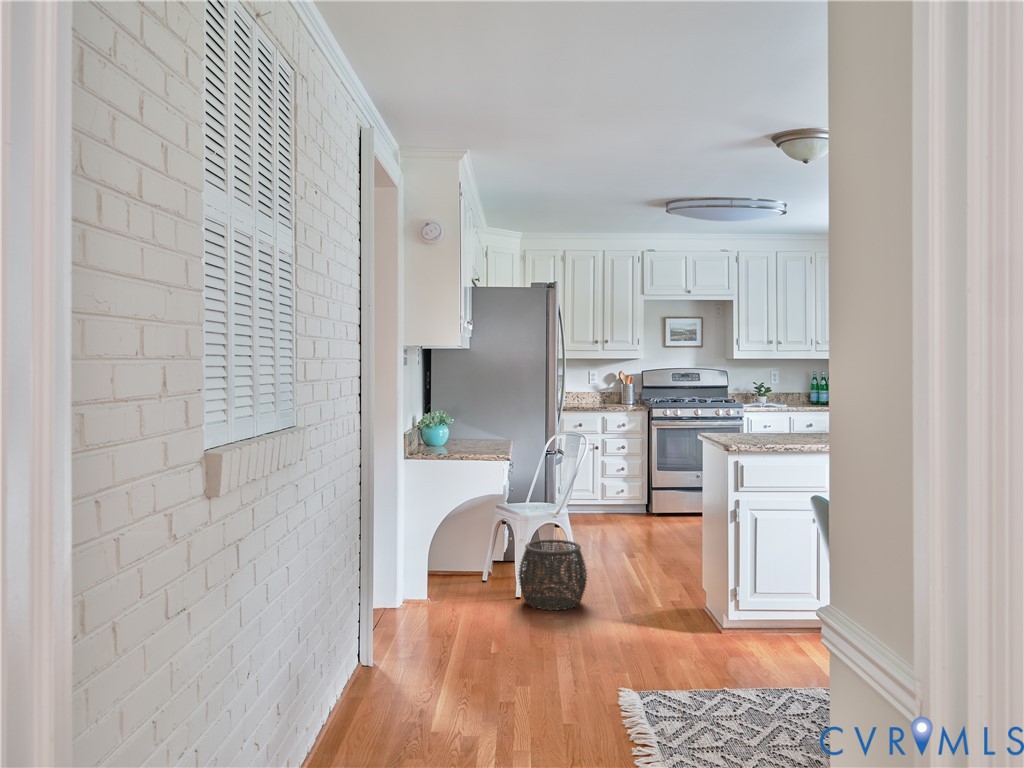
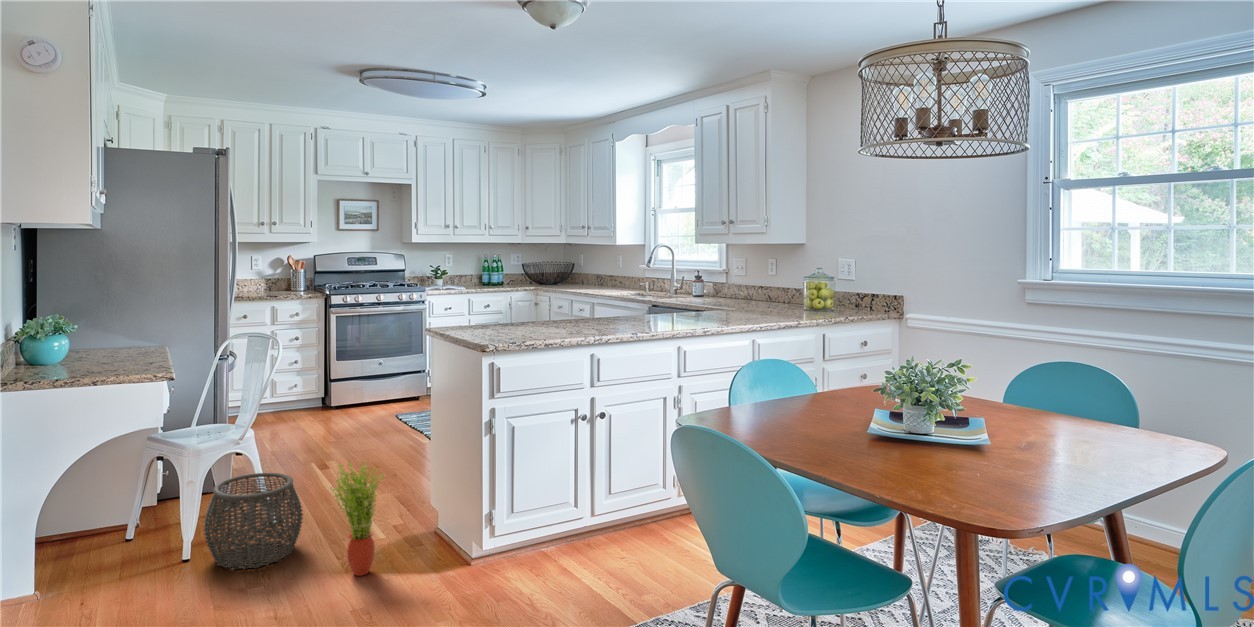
potted plant: none [598,531,641,630] -> present [331,462,384,576]

